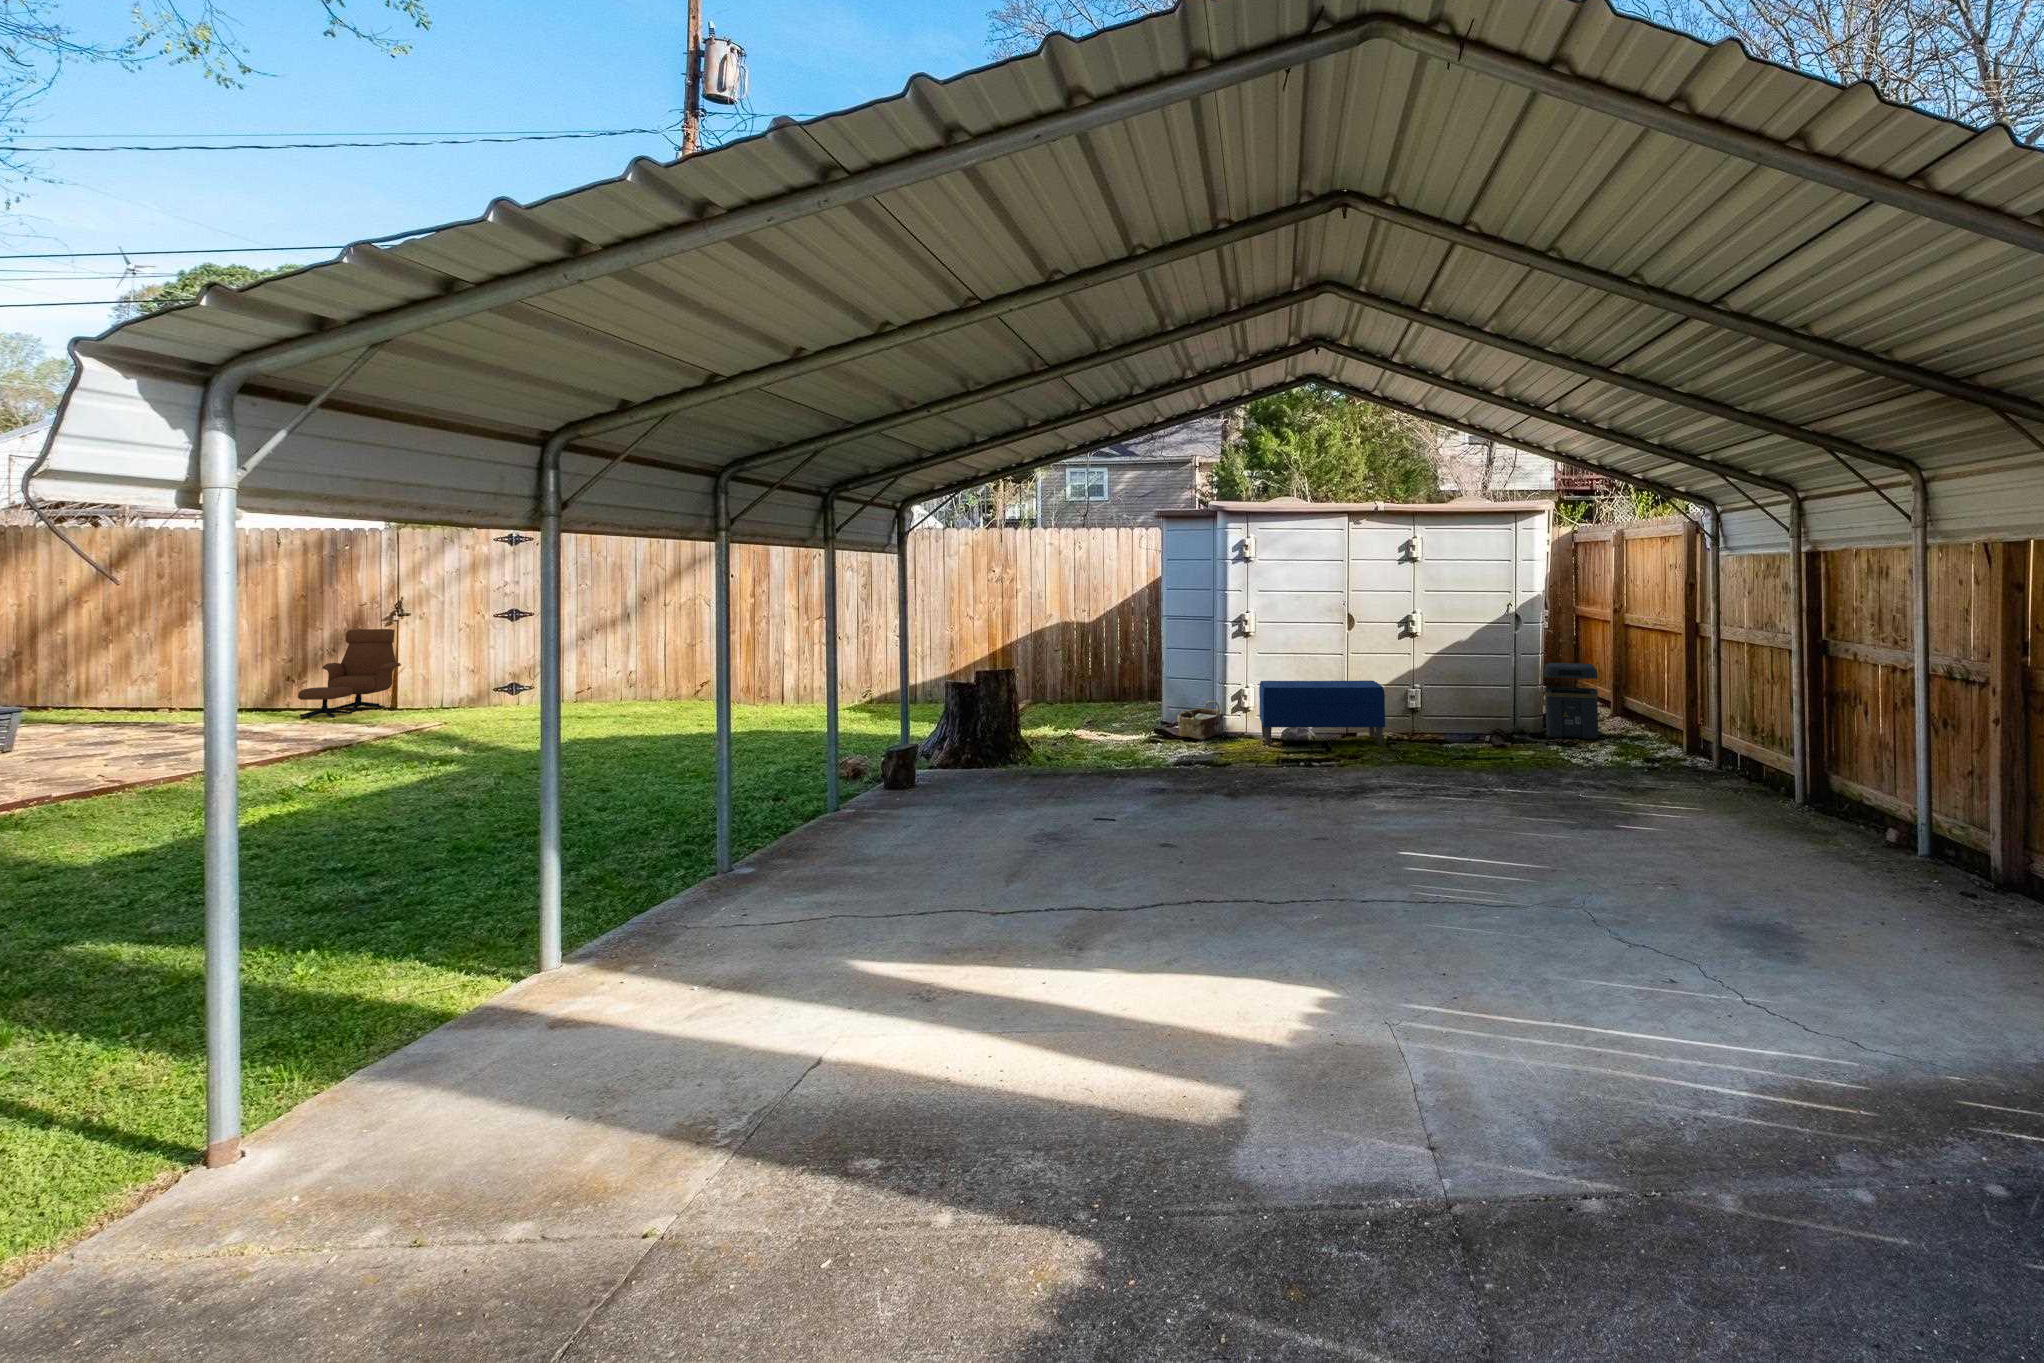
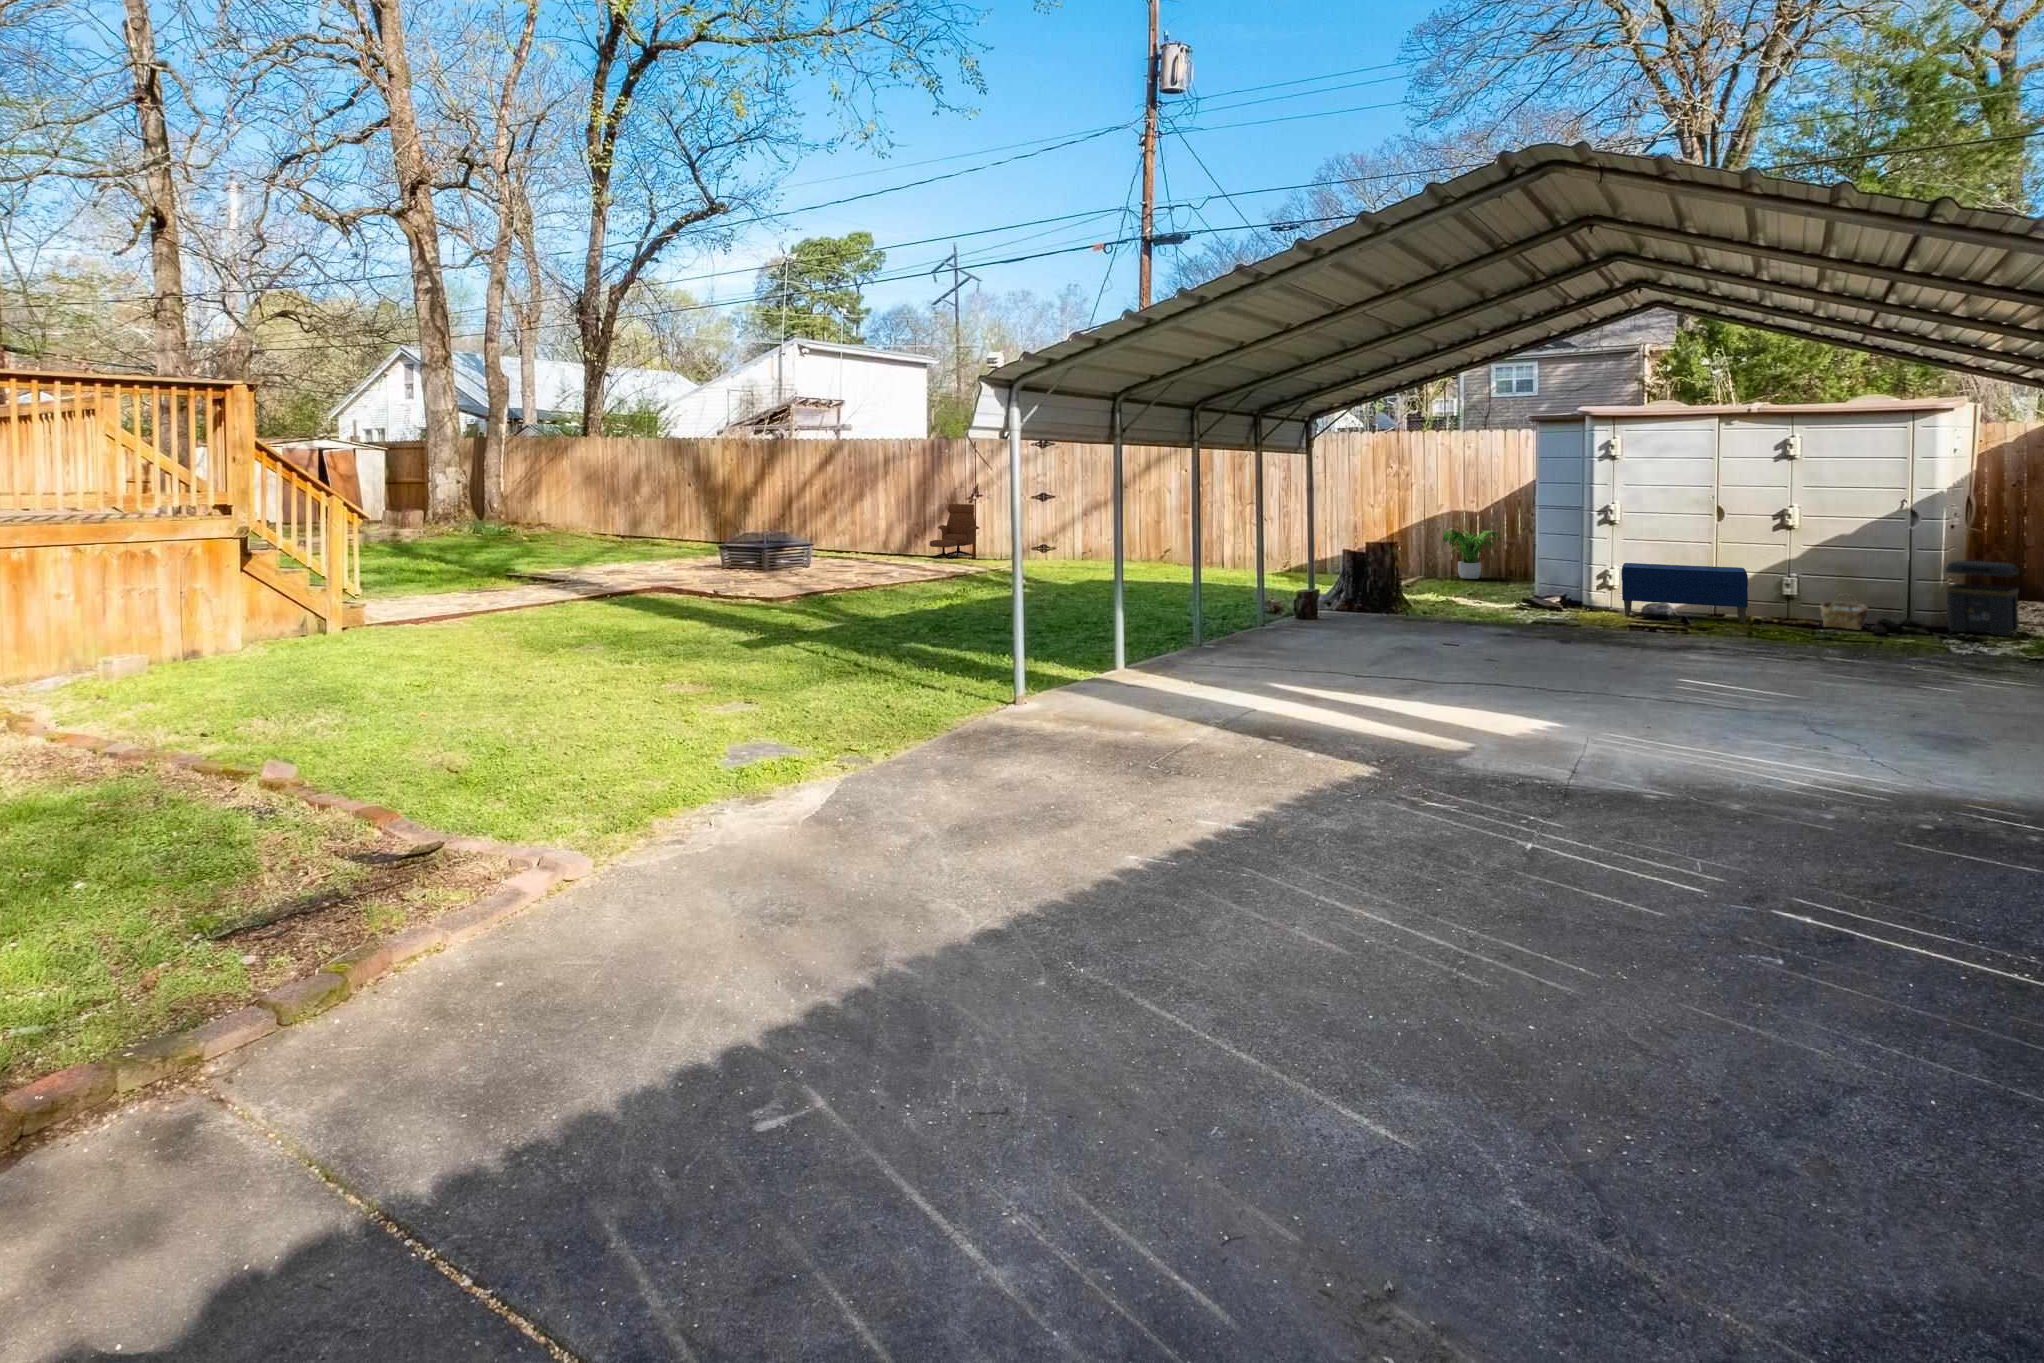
potted plant: none [1054,643,1116,701] -> present [1443,530,1501,579]
woven basket: present [1177,700,1224,740] -> present [1821,596,1868,630]

